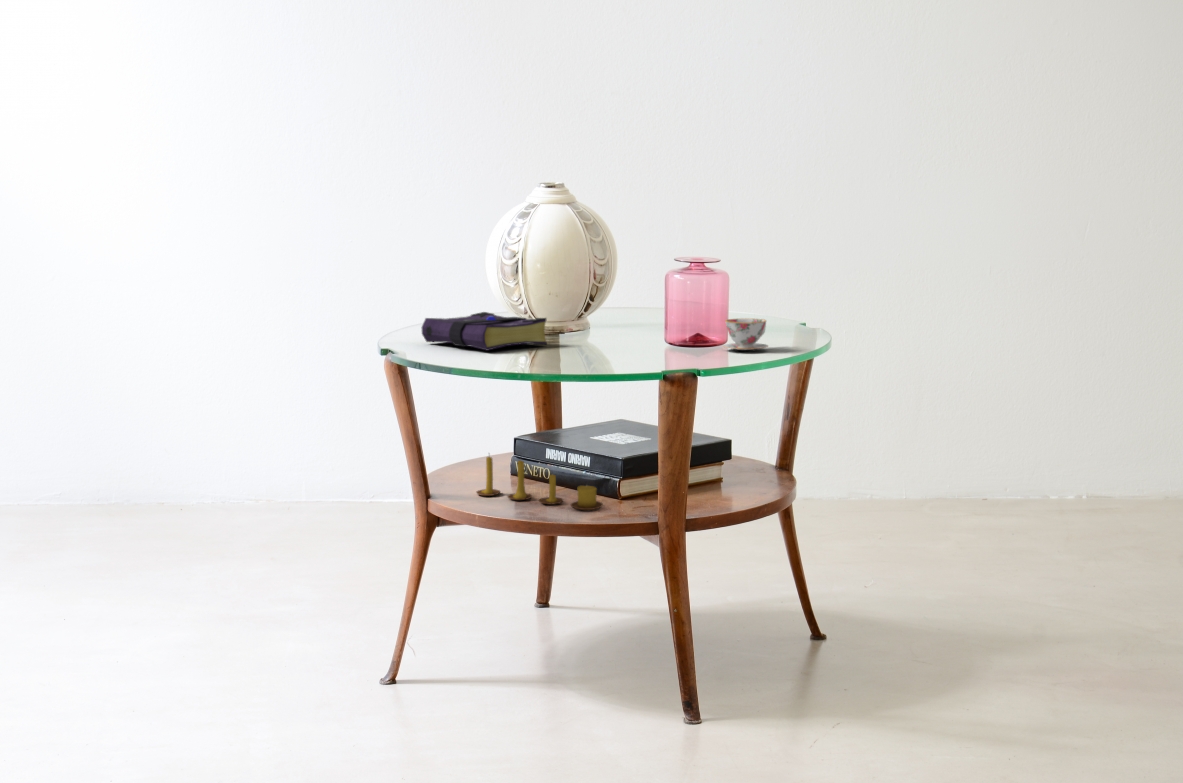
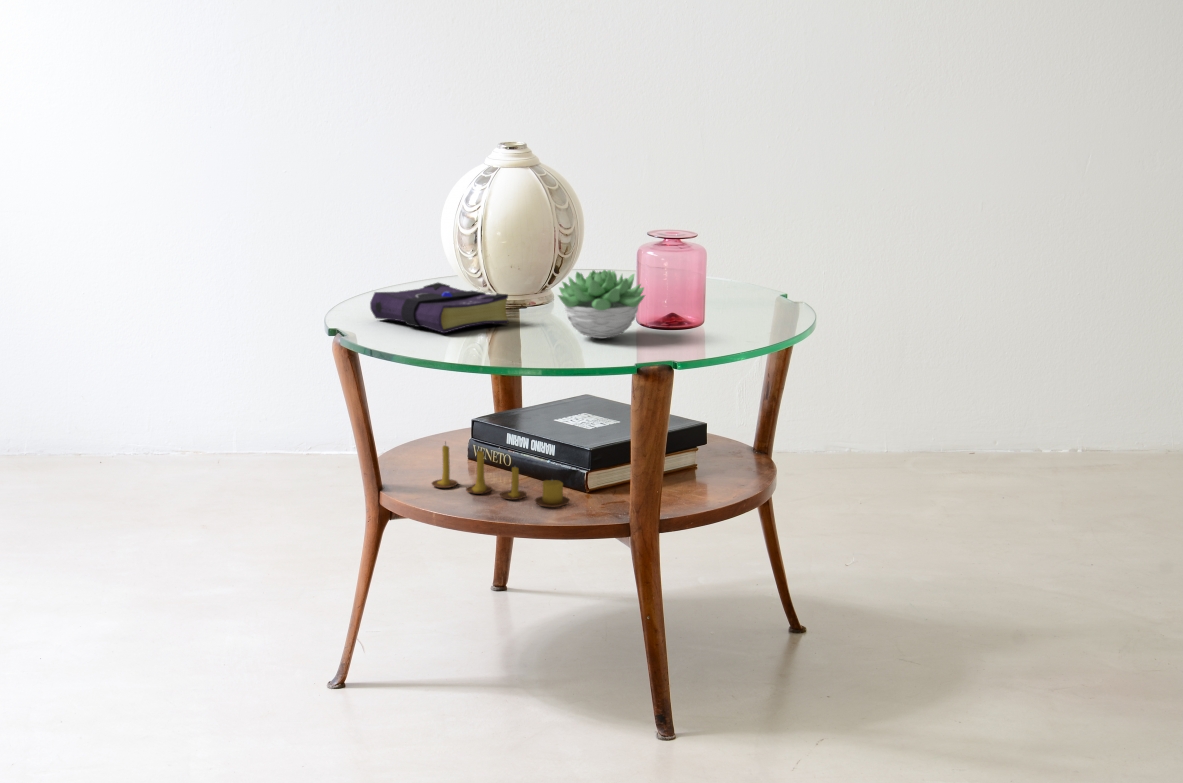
succulent plant: none [590,291,671,353] -> present [558,270,645,339]
teacup: present [723,318,768,350] -> none [700,298,750,334]

